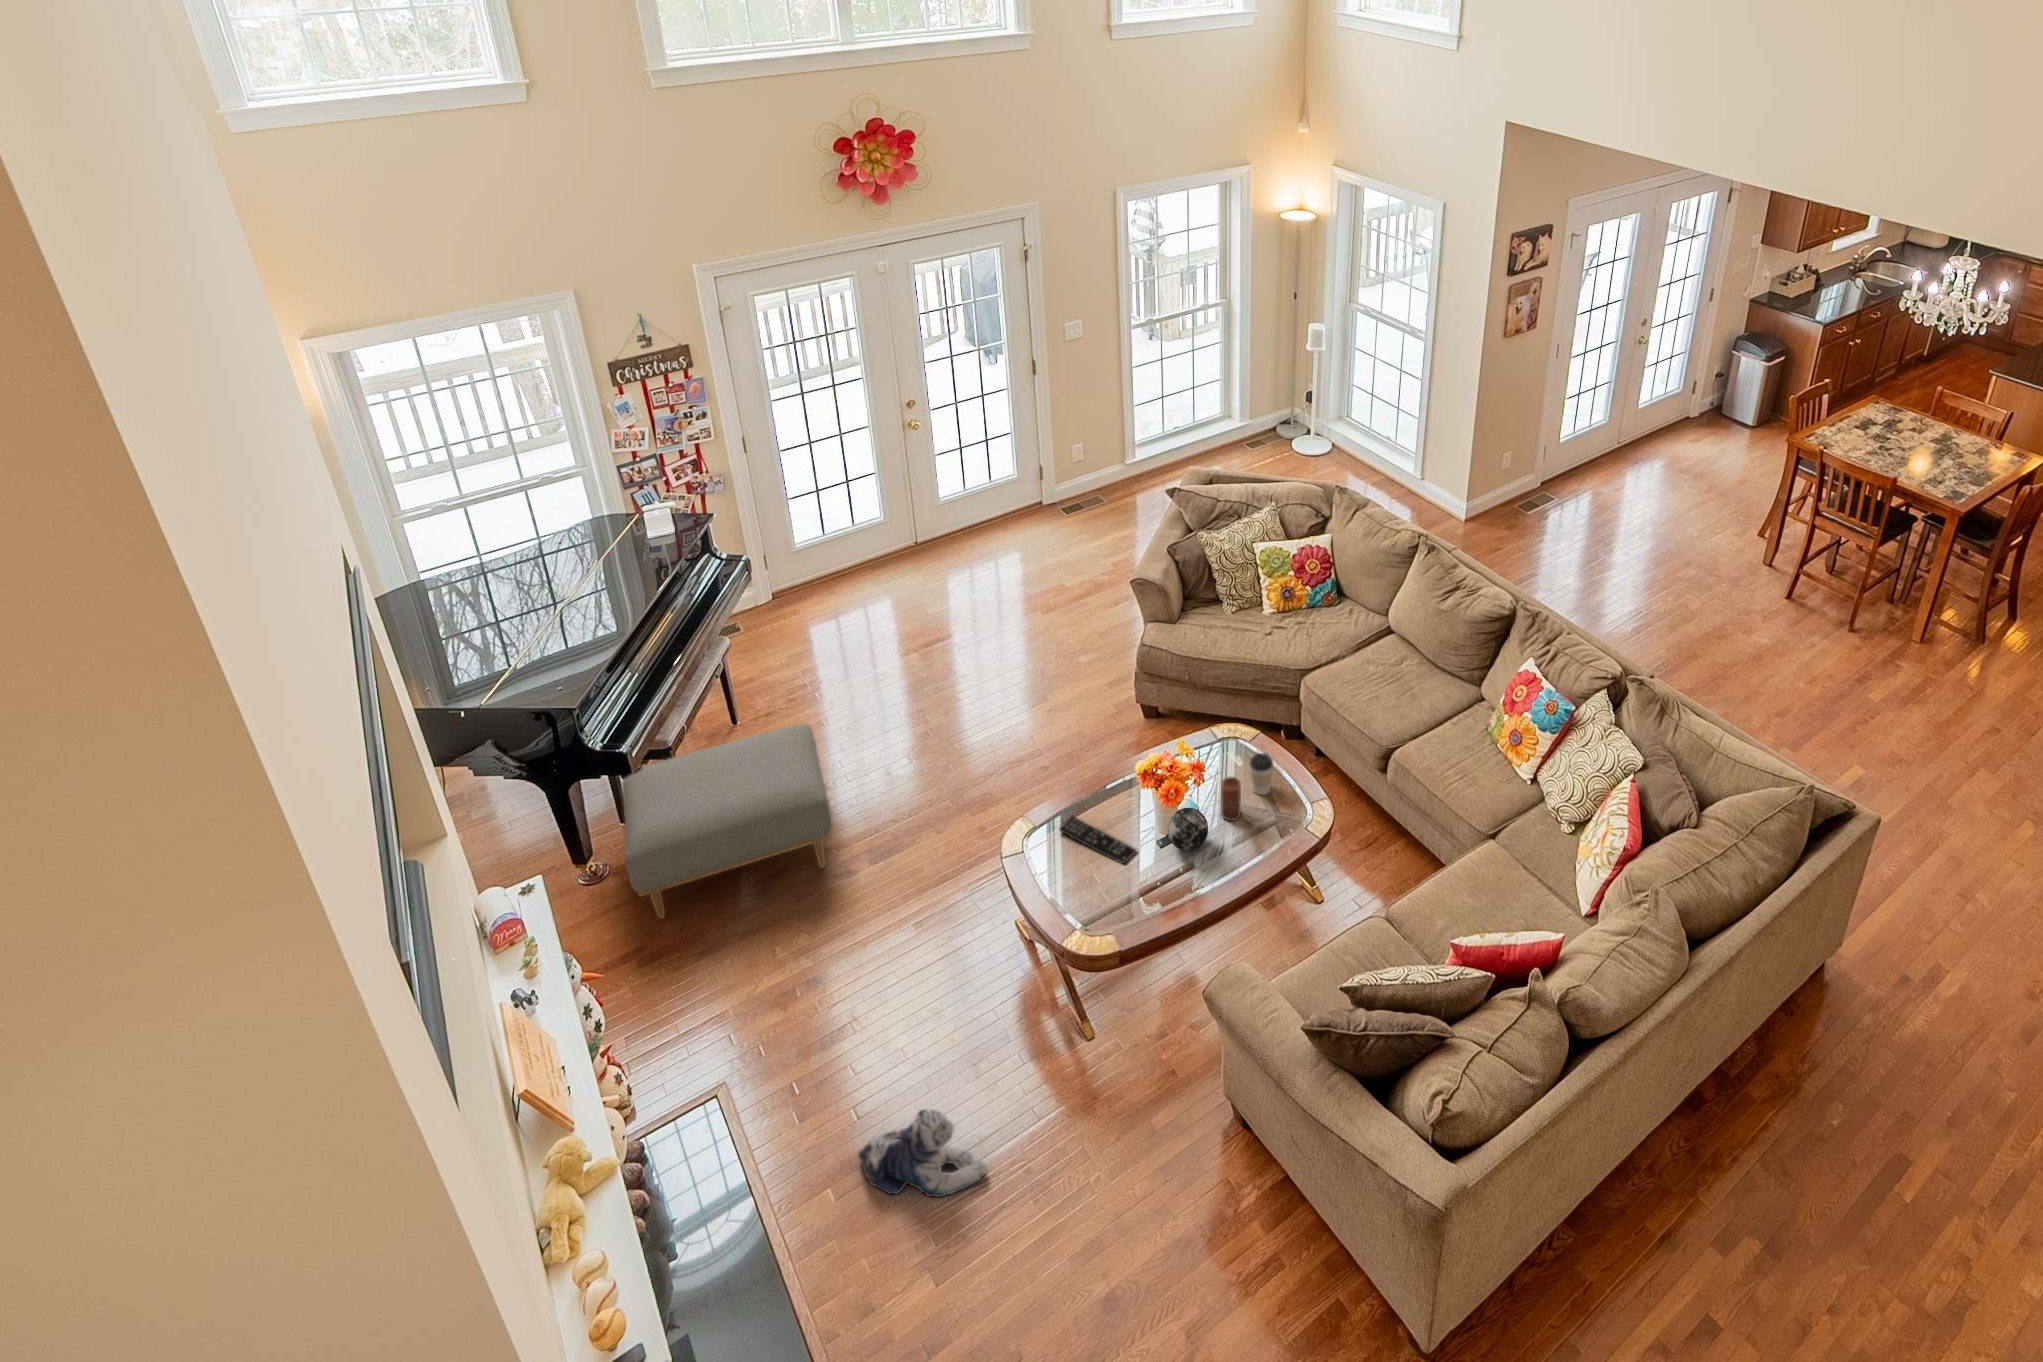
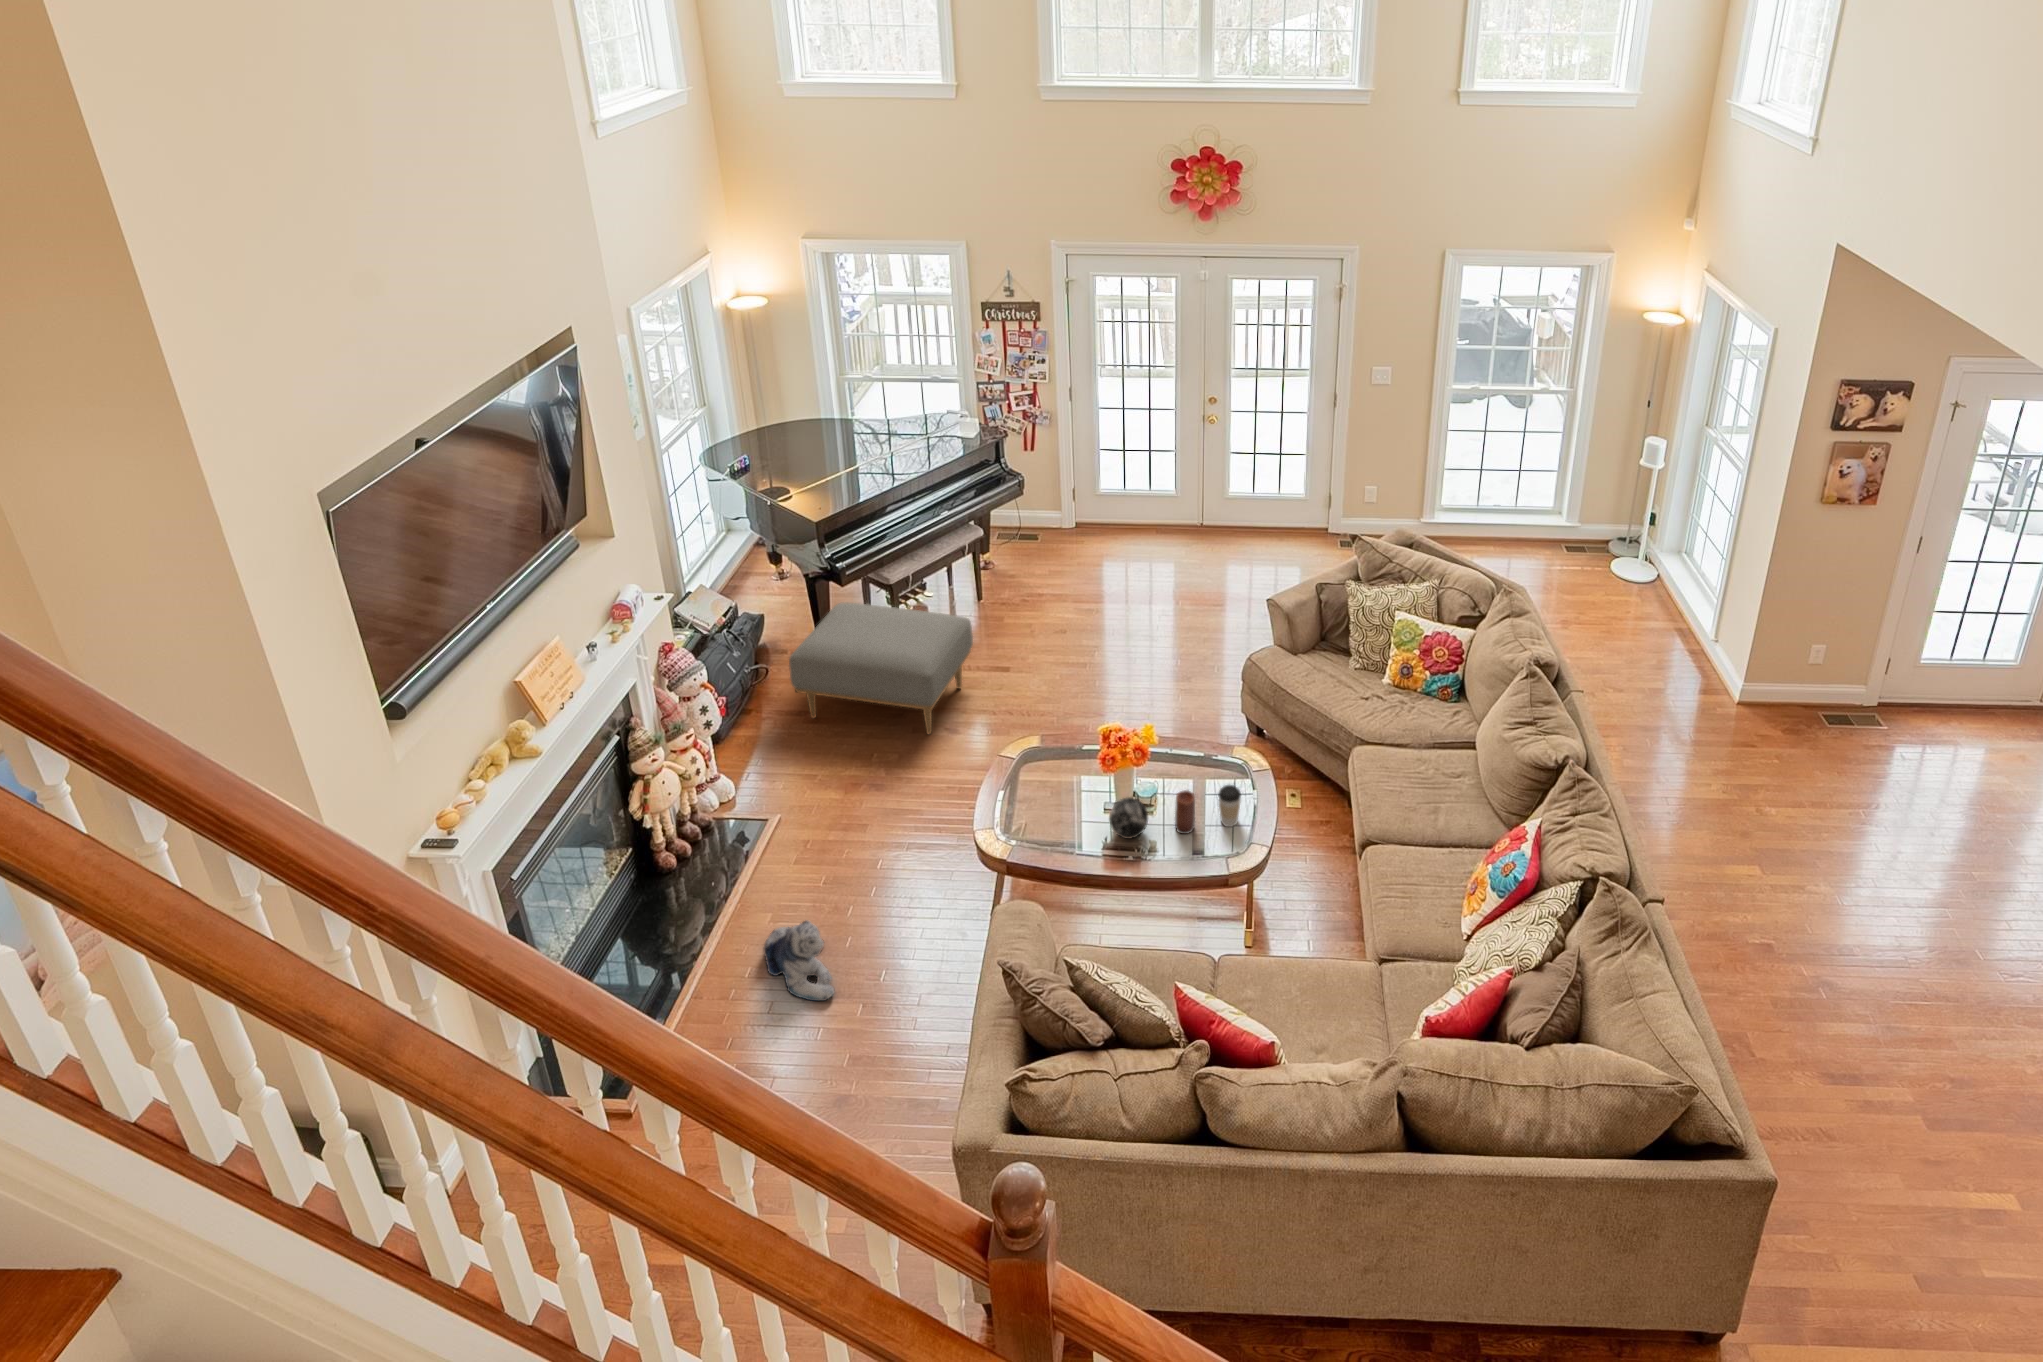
remote control: present [1059,816,1137,864] -> none [1052,768,1089,824]

